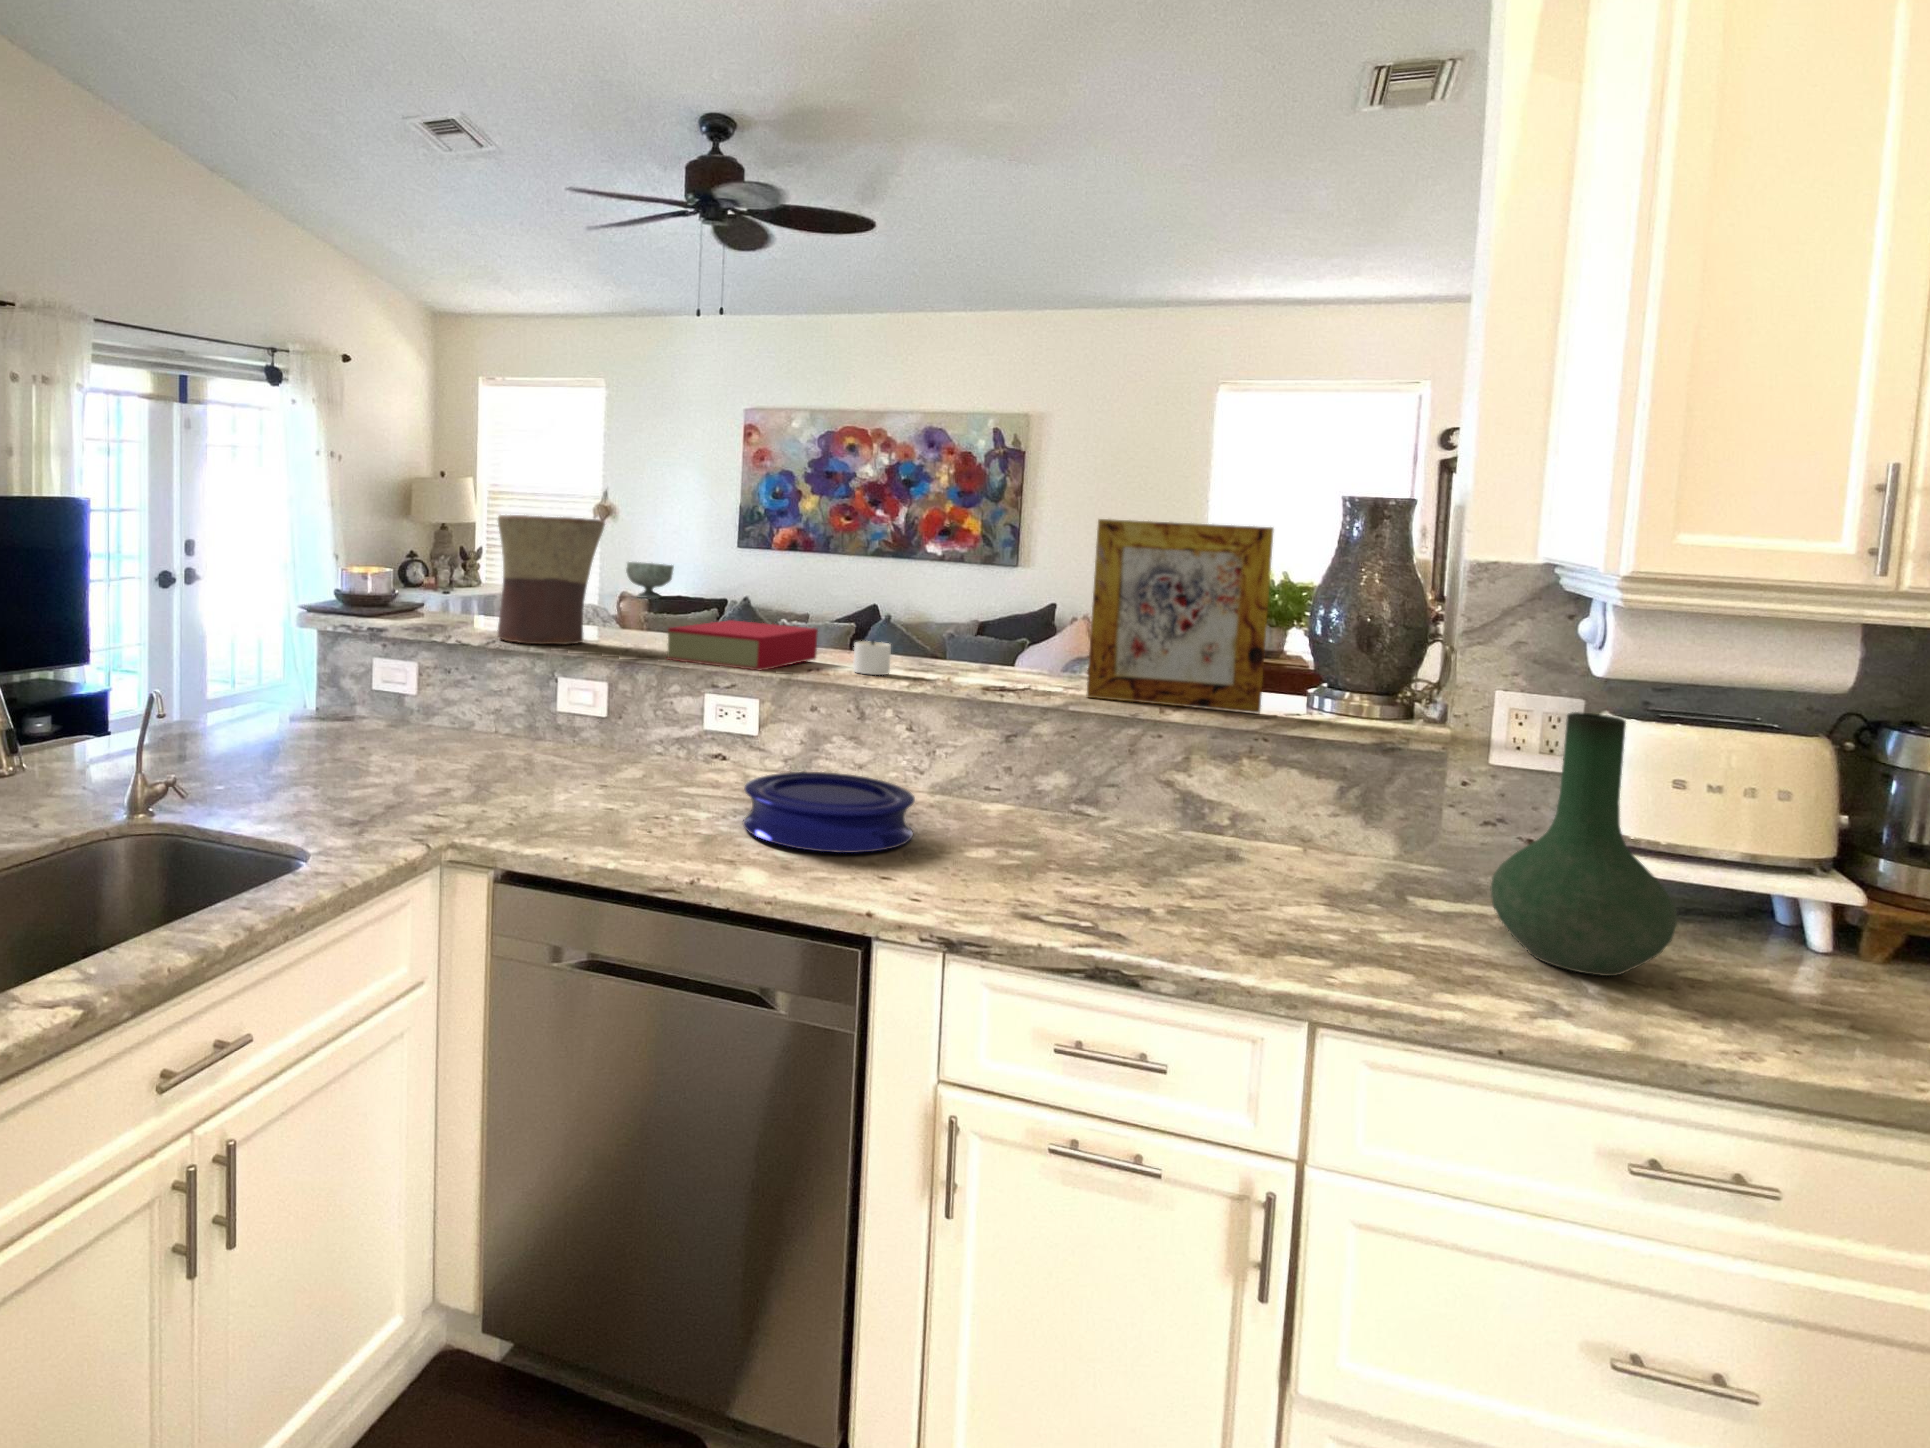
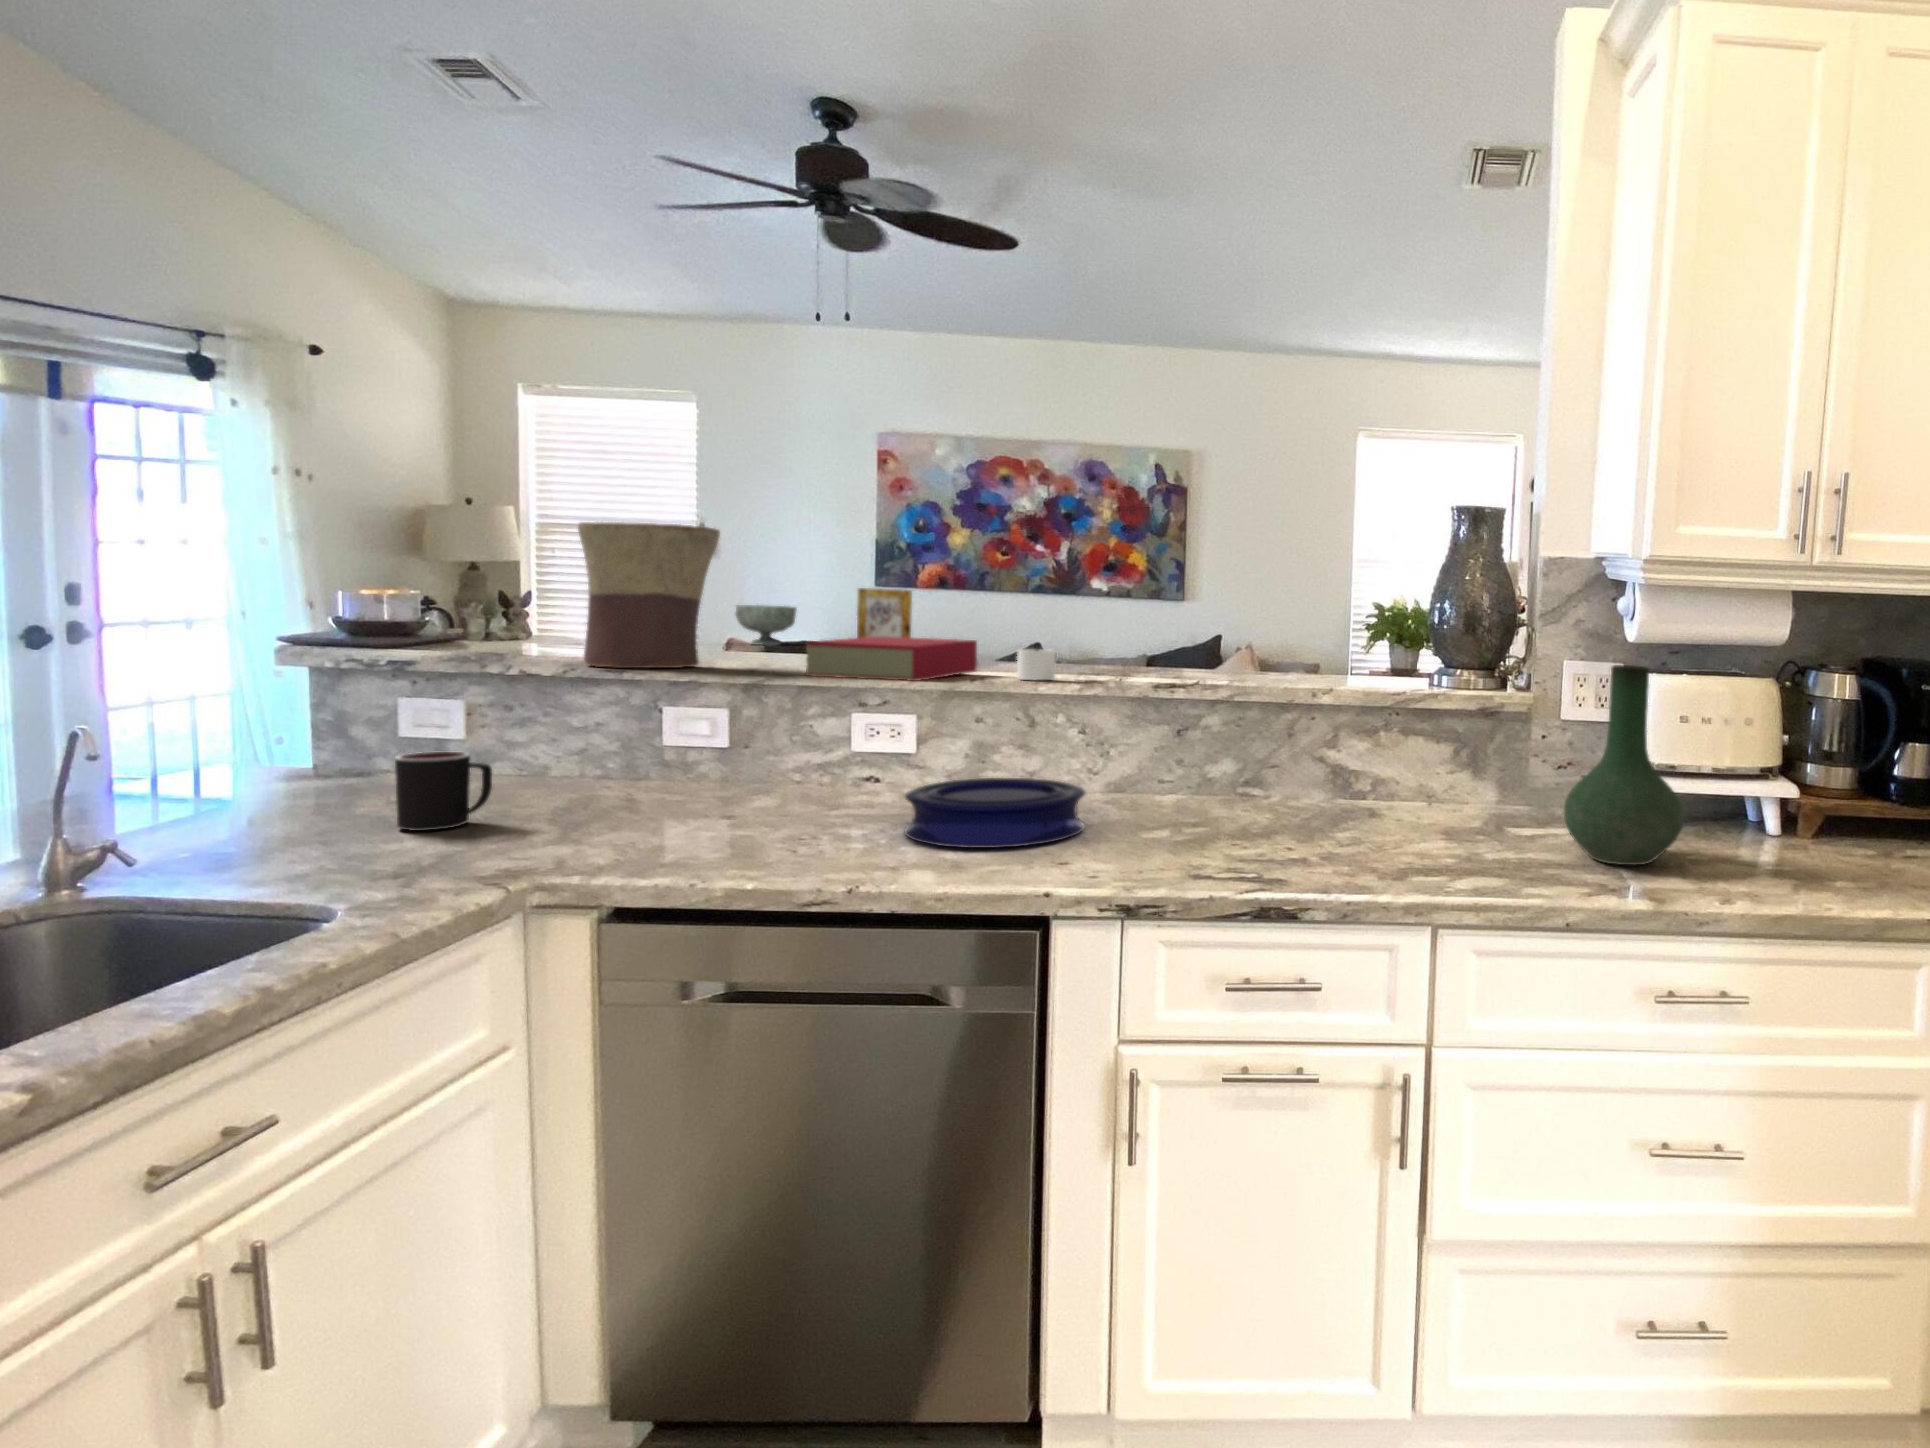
picture frame: present [1086,519,1273,713] -> present [857,588,912,638]
mug: none [359,711,425,778] -> present [395,751,492,831]

